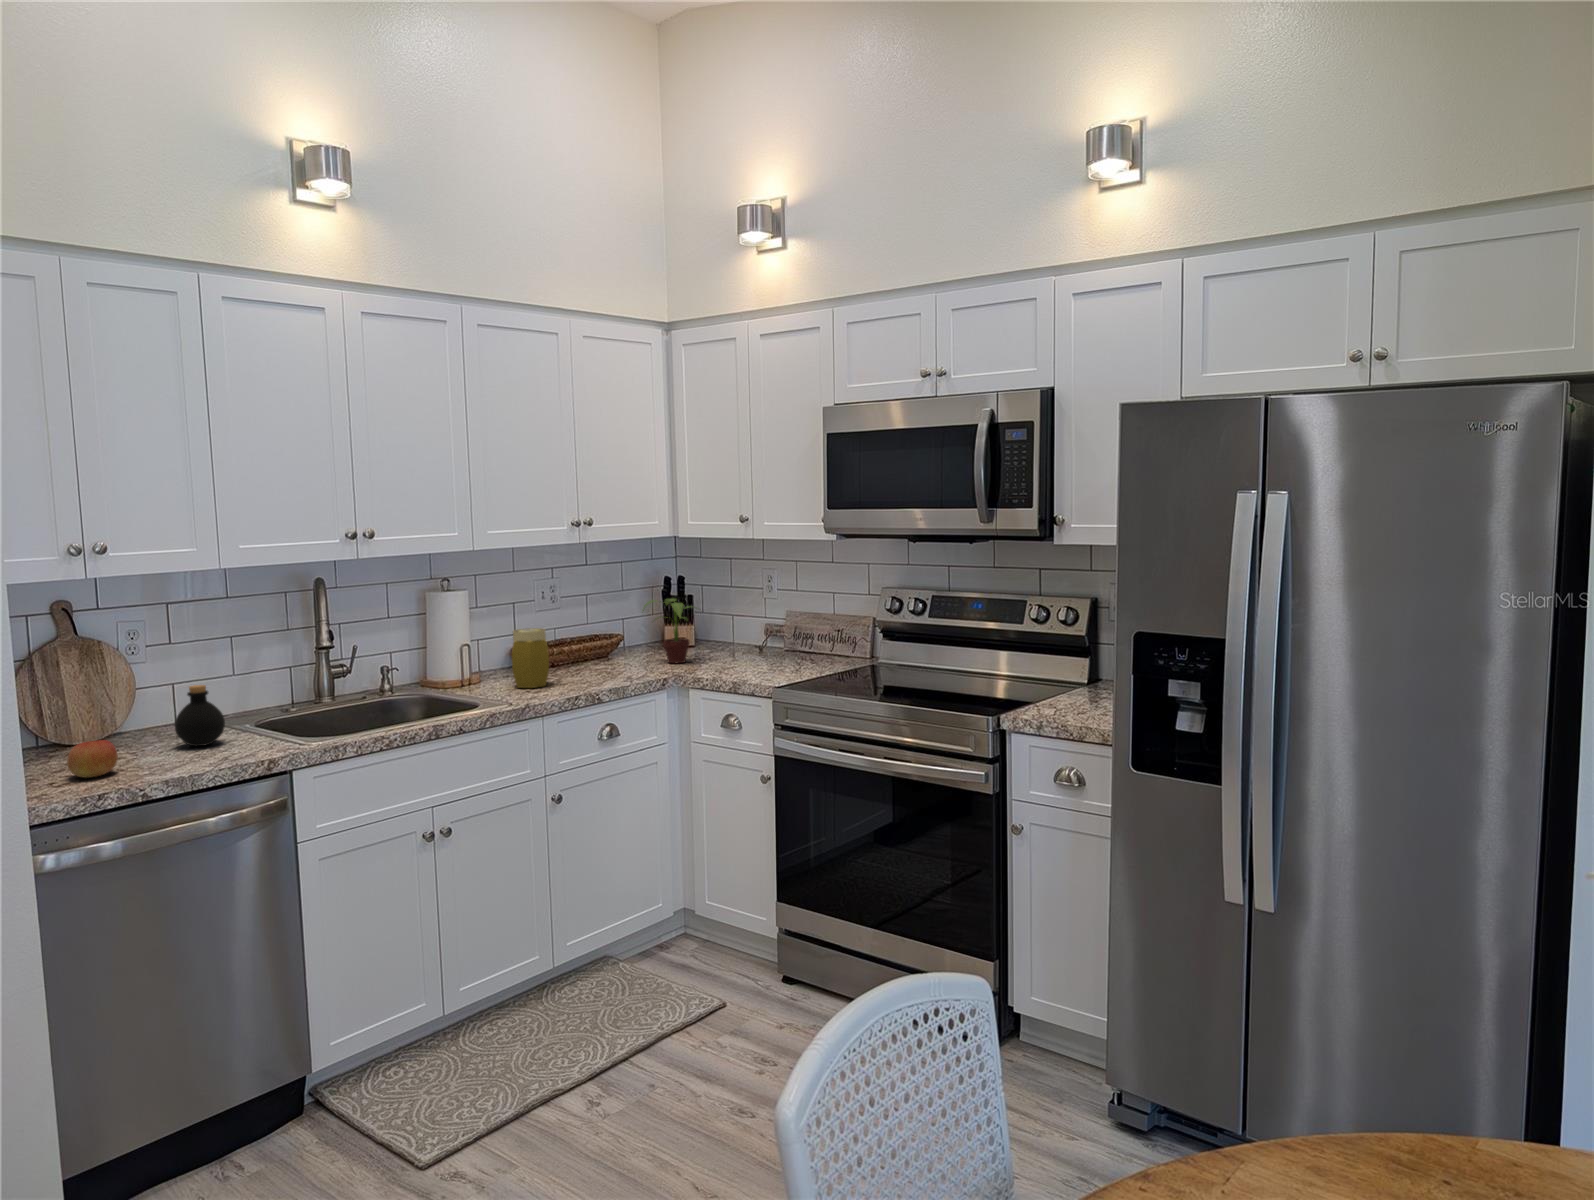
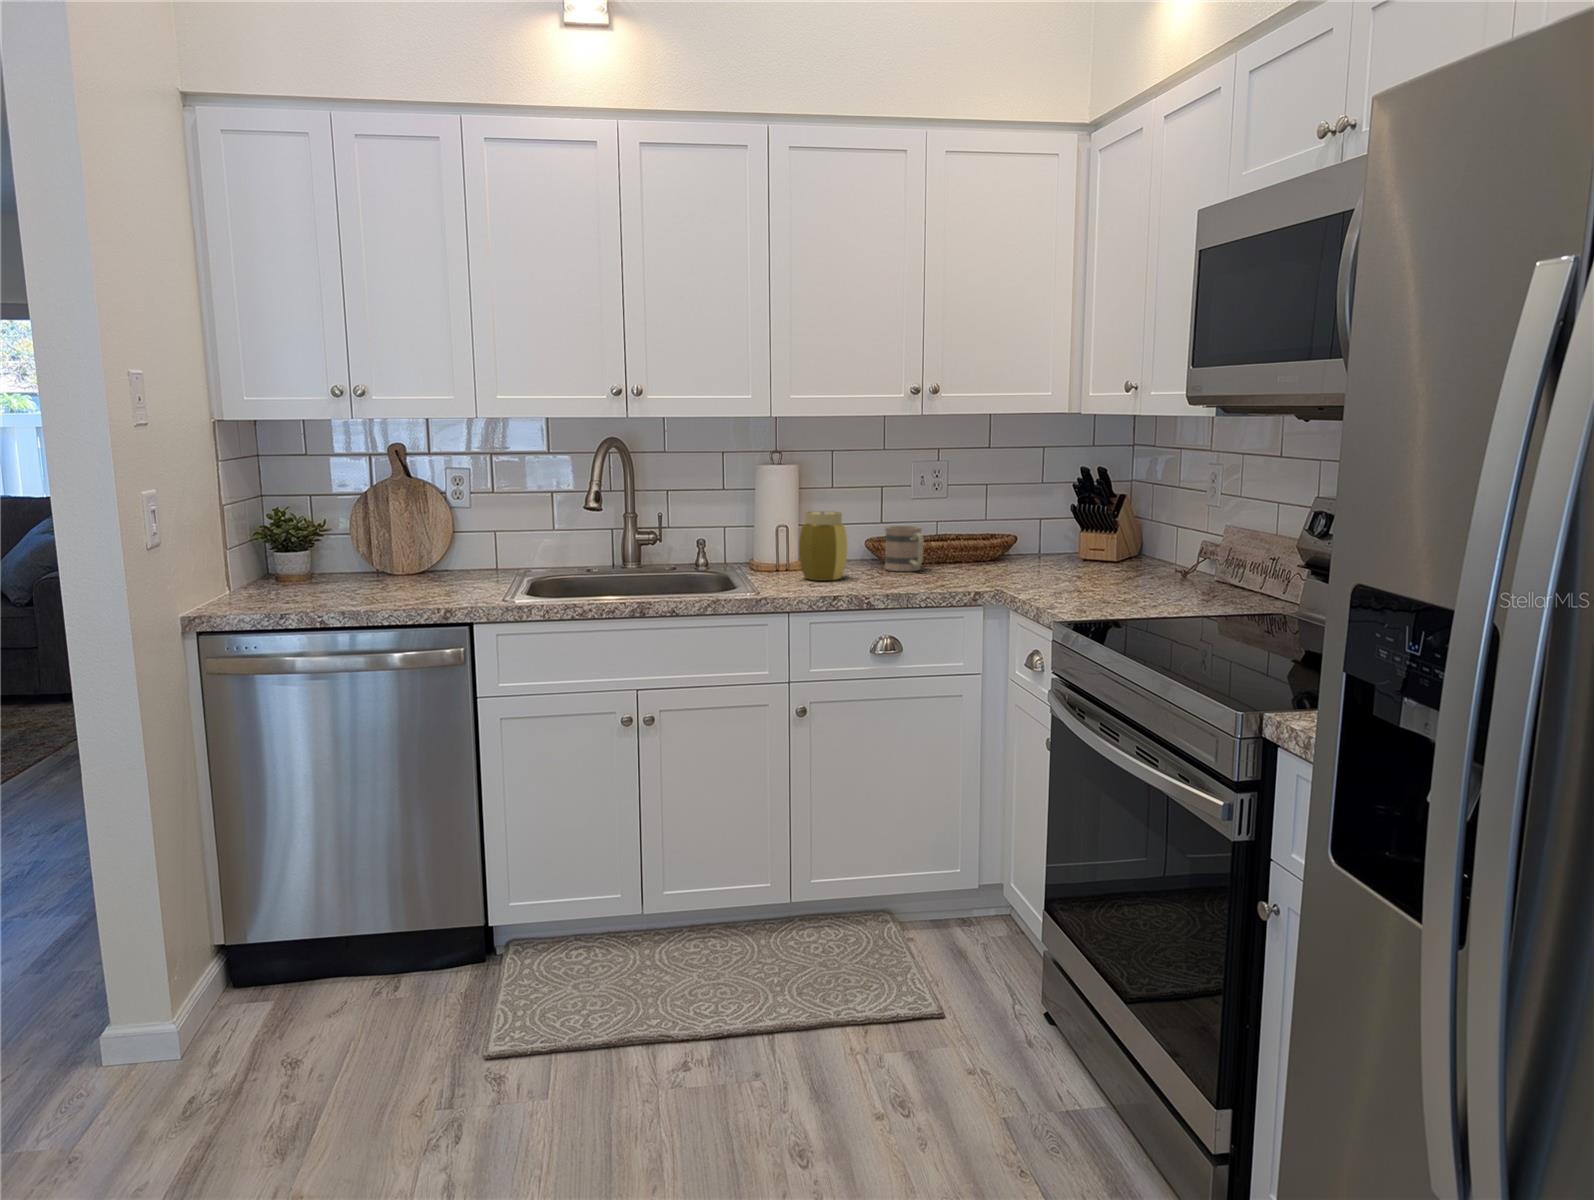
potted plant: present [643,599,690,663] -> none [995,492,1080,577]
mug: none [552,635,594,673] -> present [885,526,924,571]
bottle: present [175,685,225,746] -> none [427,530,471,588]
apple: present [67,740,118,778] -> none [302,567,345,599]

